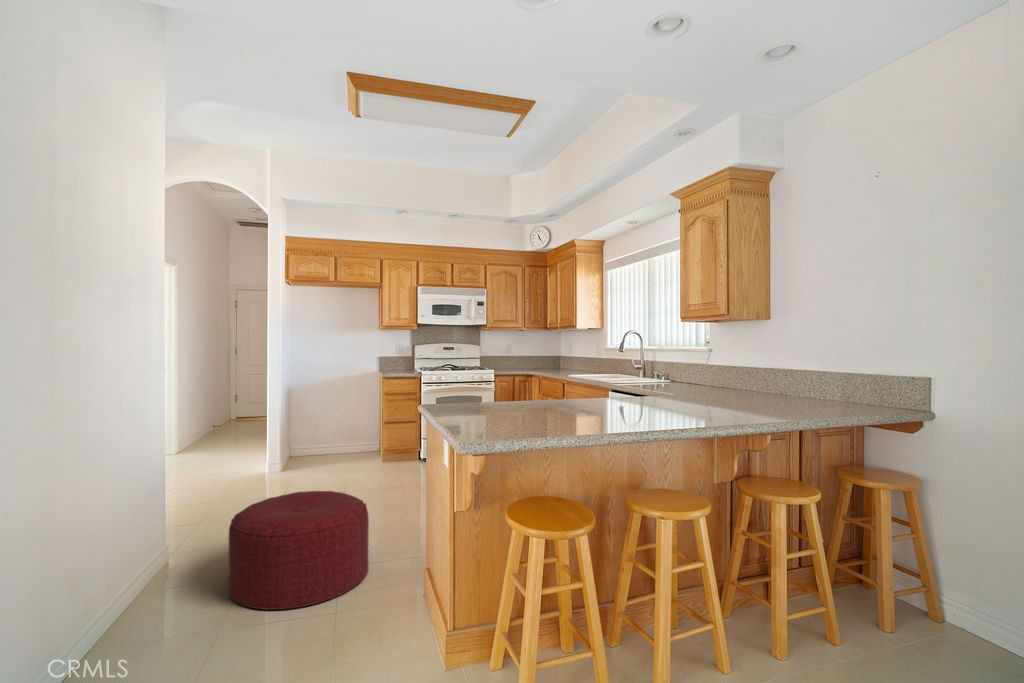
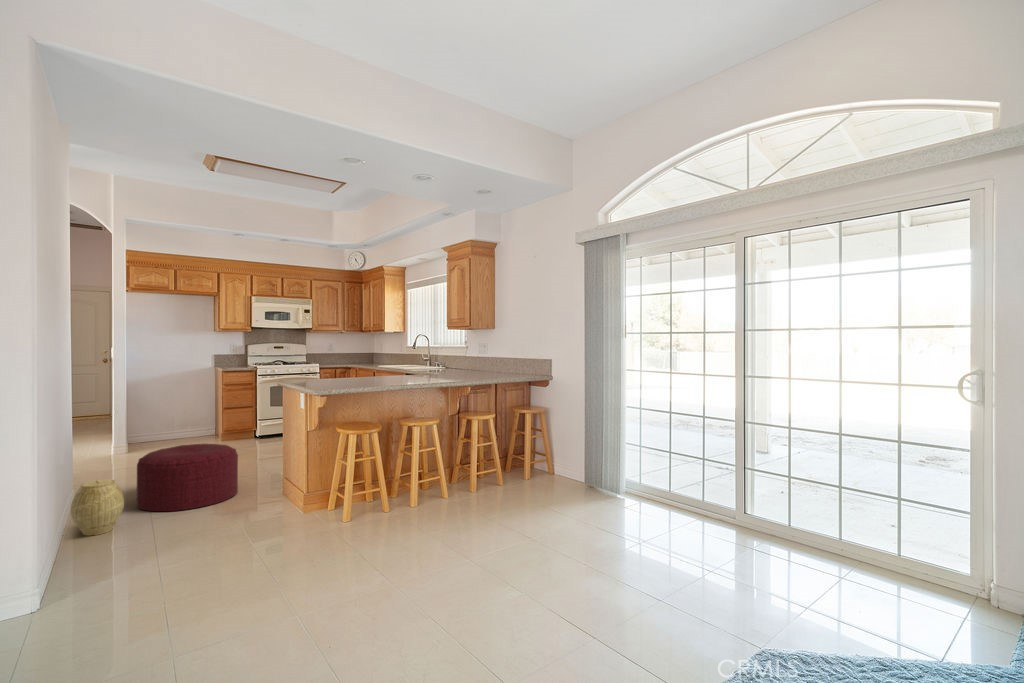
woven basket: none [102,560,185,659] -> present [71,479,124,536]

